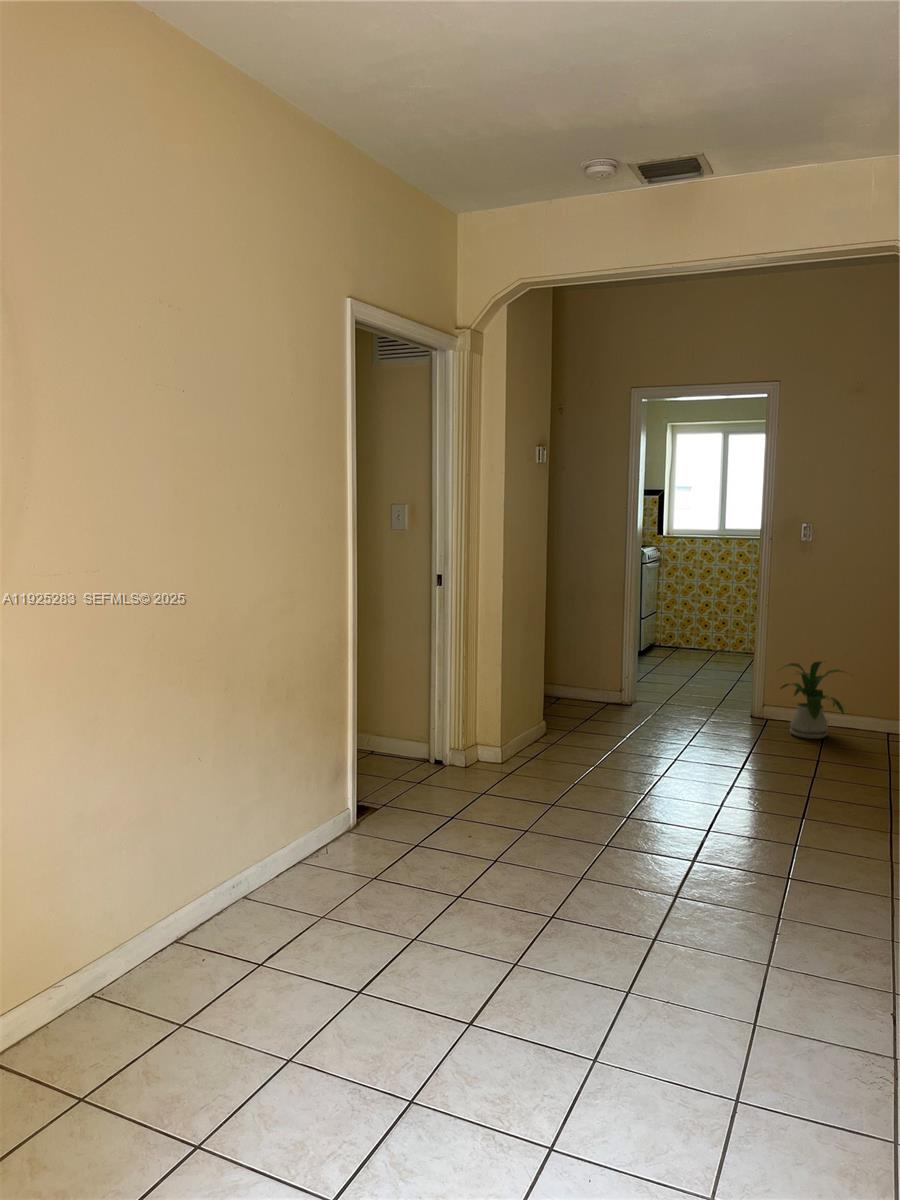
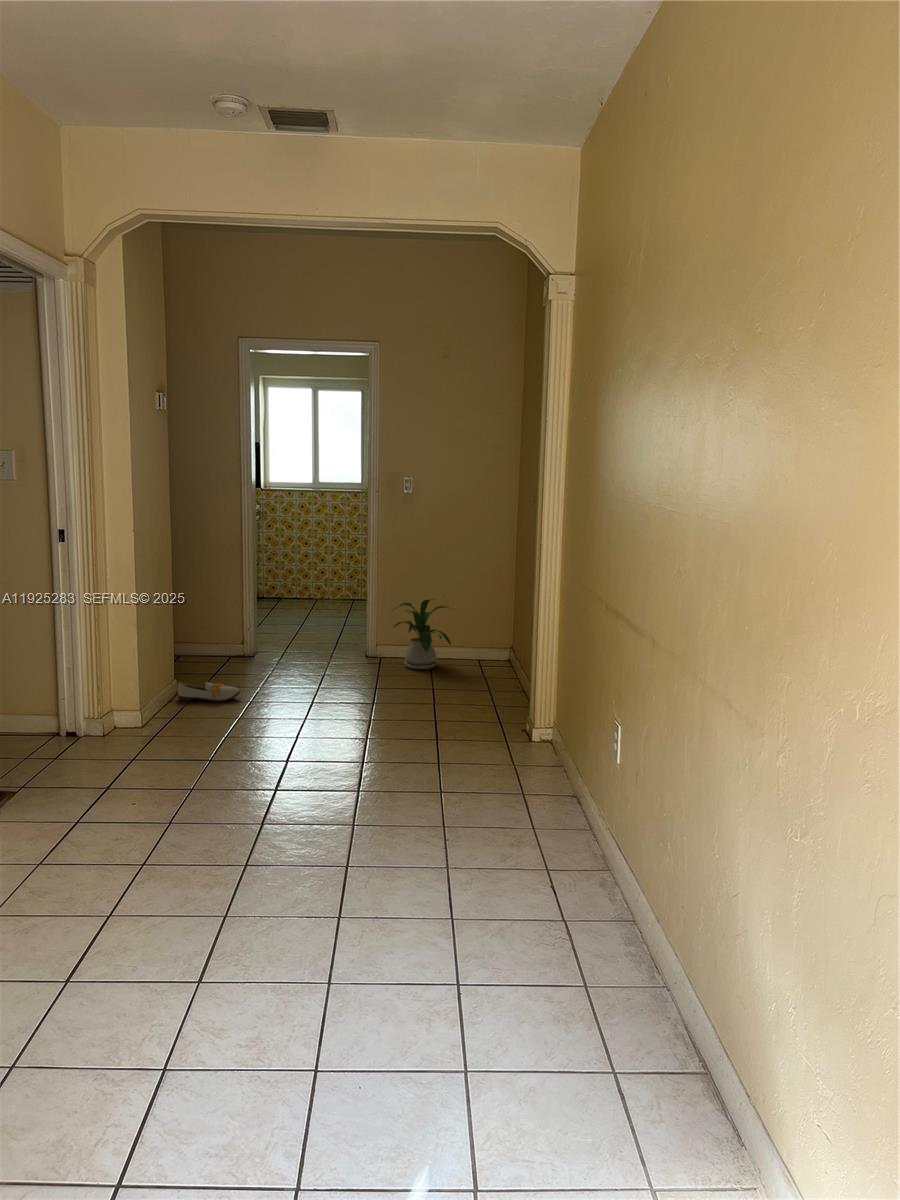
shoe: none [543,725,602,749] -> present [178,682,240,702]

